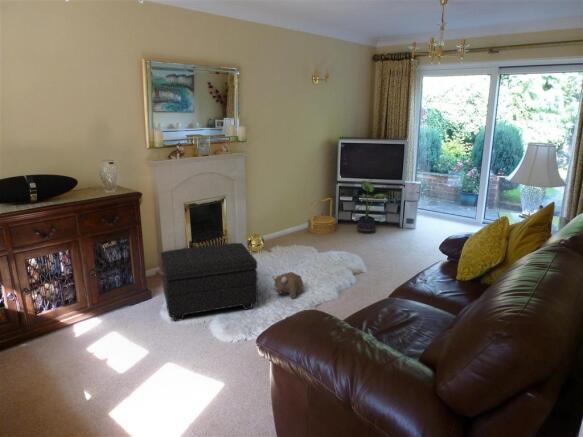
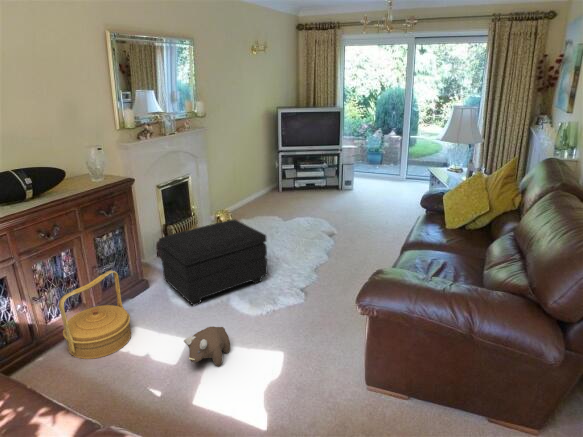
potted plant: present [354,181,390,233] -> none [302,148,333,199]
woven basket: present [307,198,336,234] -> present [59,271,131,359]
plush toy: present [272,272,303,299] -> present [184,326,230,366]

